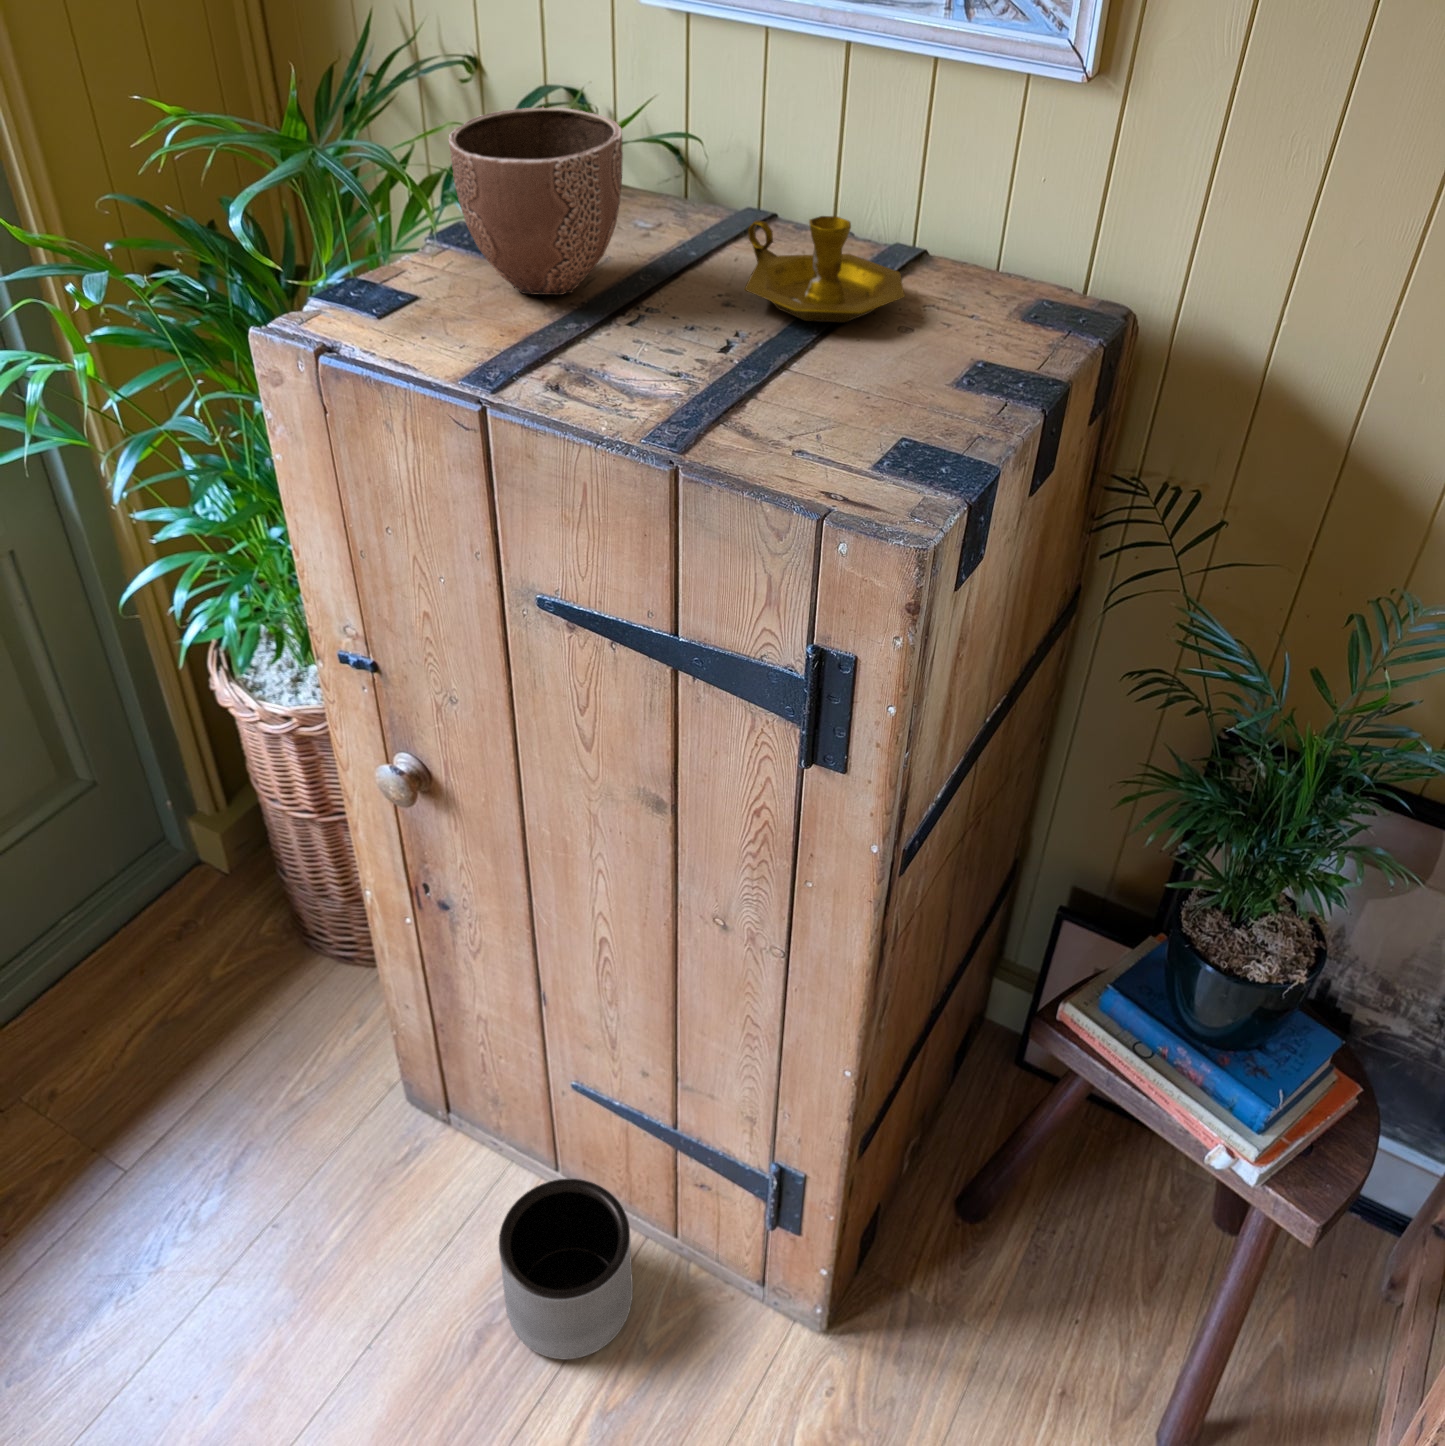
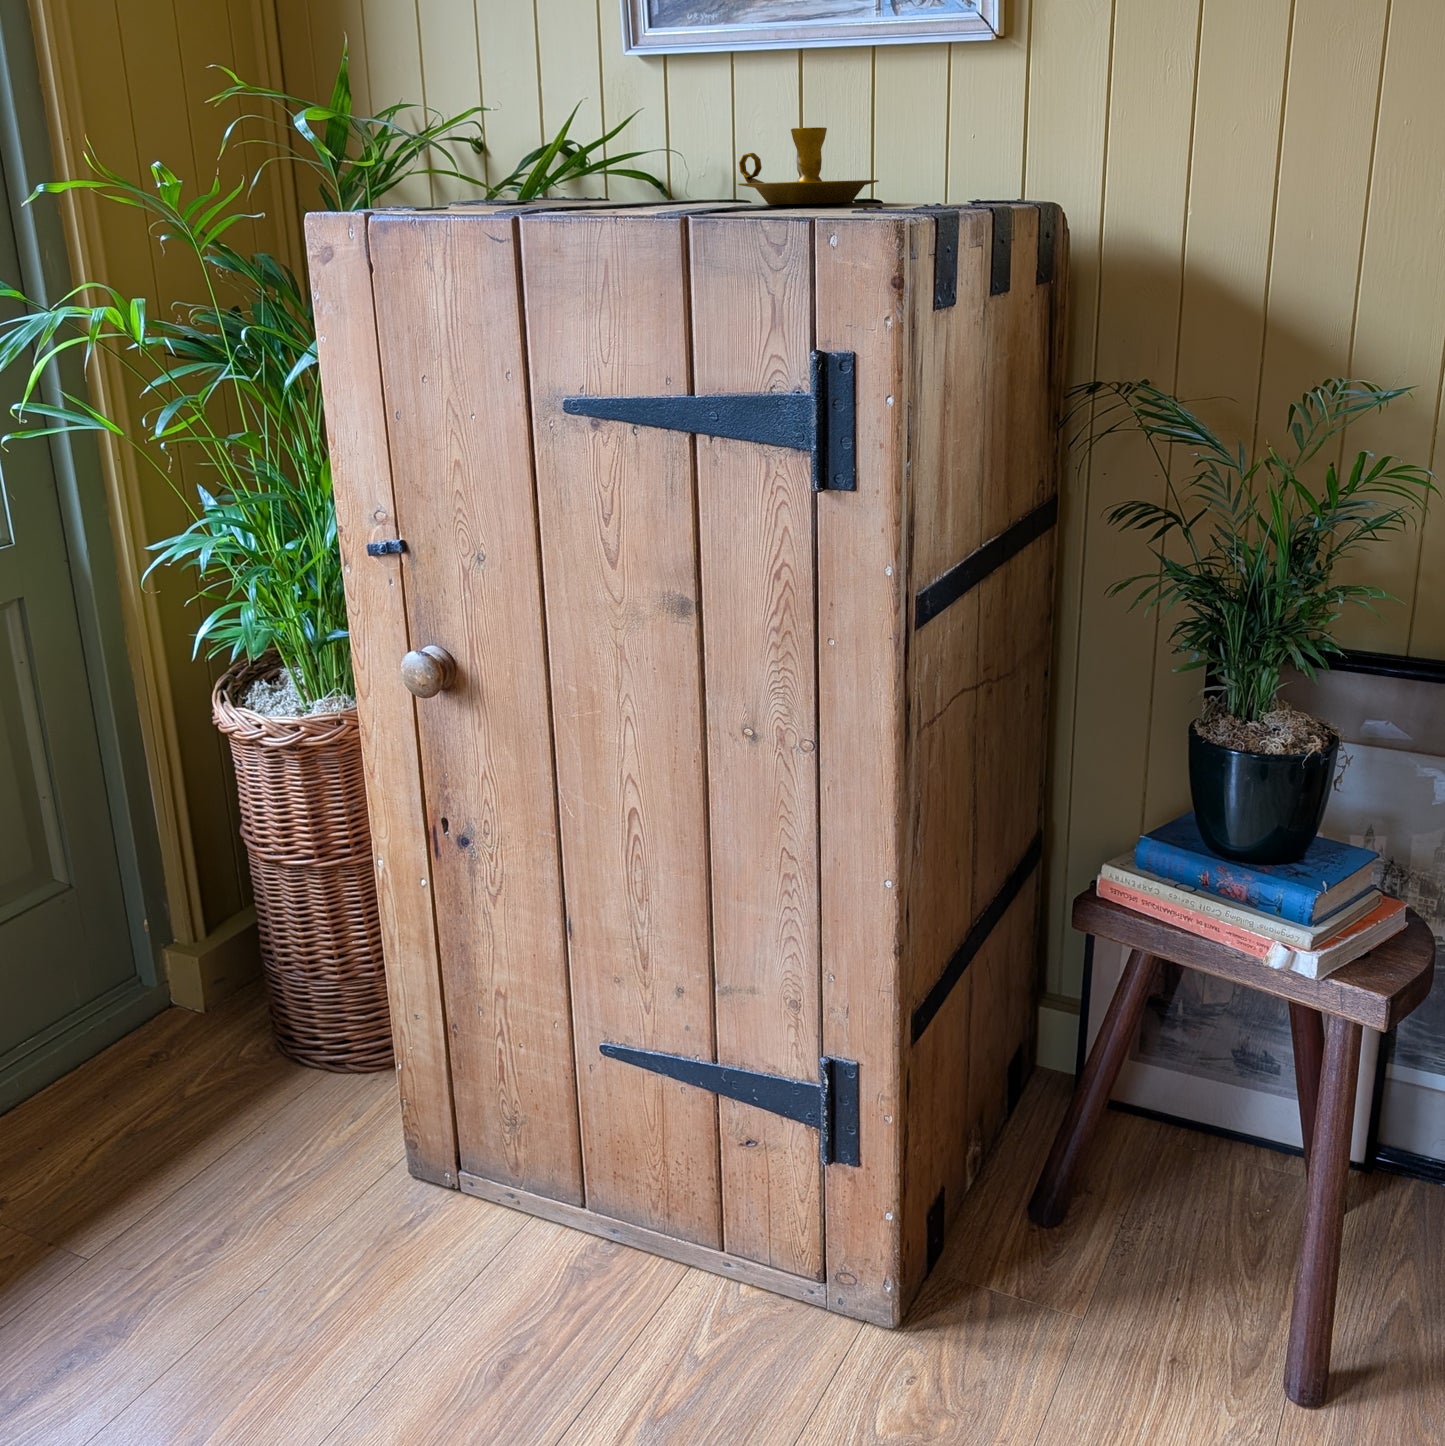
decorative bowl: present [449,107,623,295] -> none [483,60,628,206]
planter: present [499,1179,633,1359] -> none [521,1160,675,1366]

